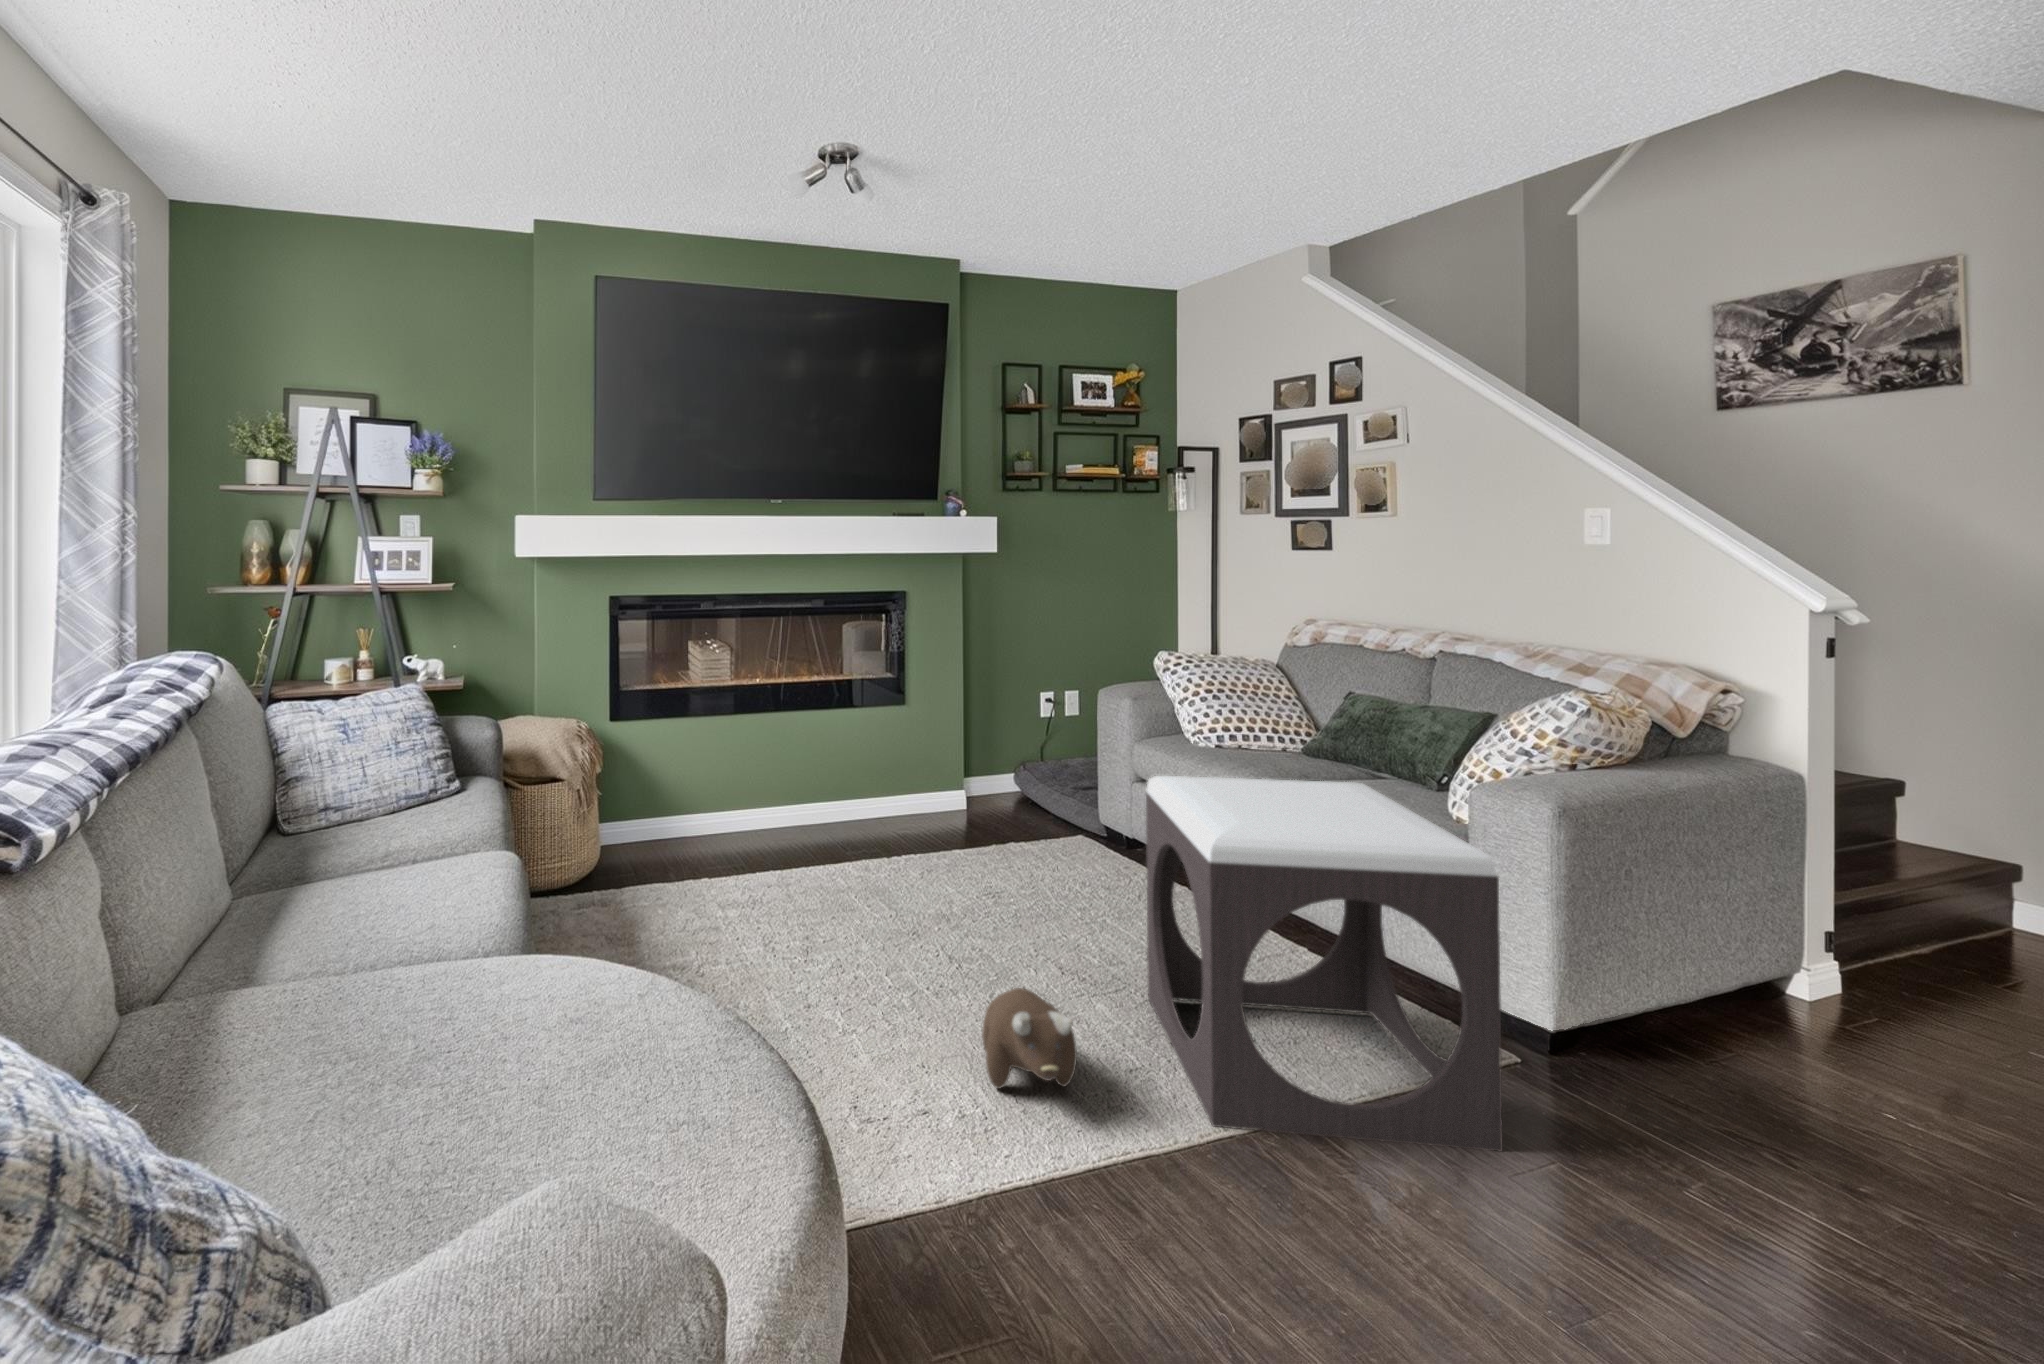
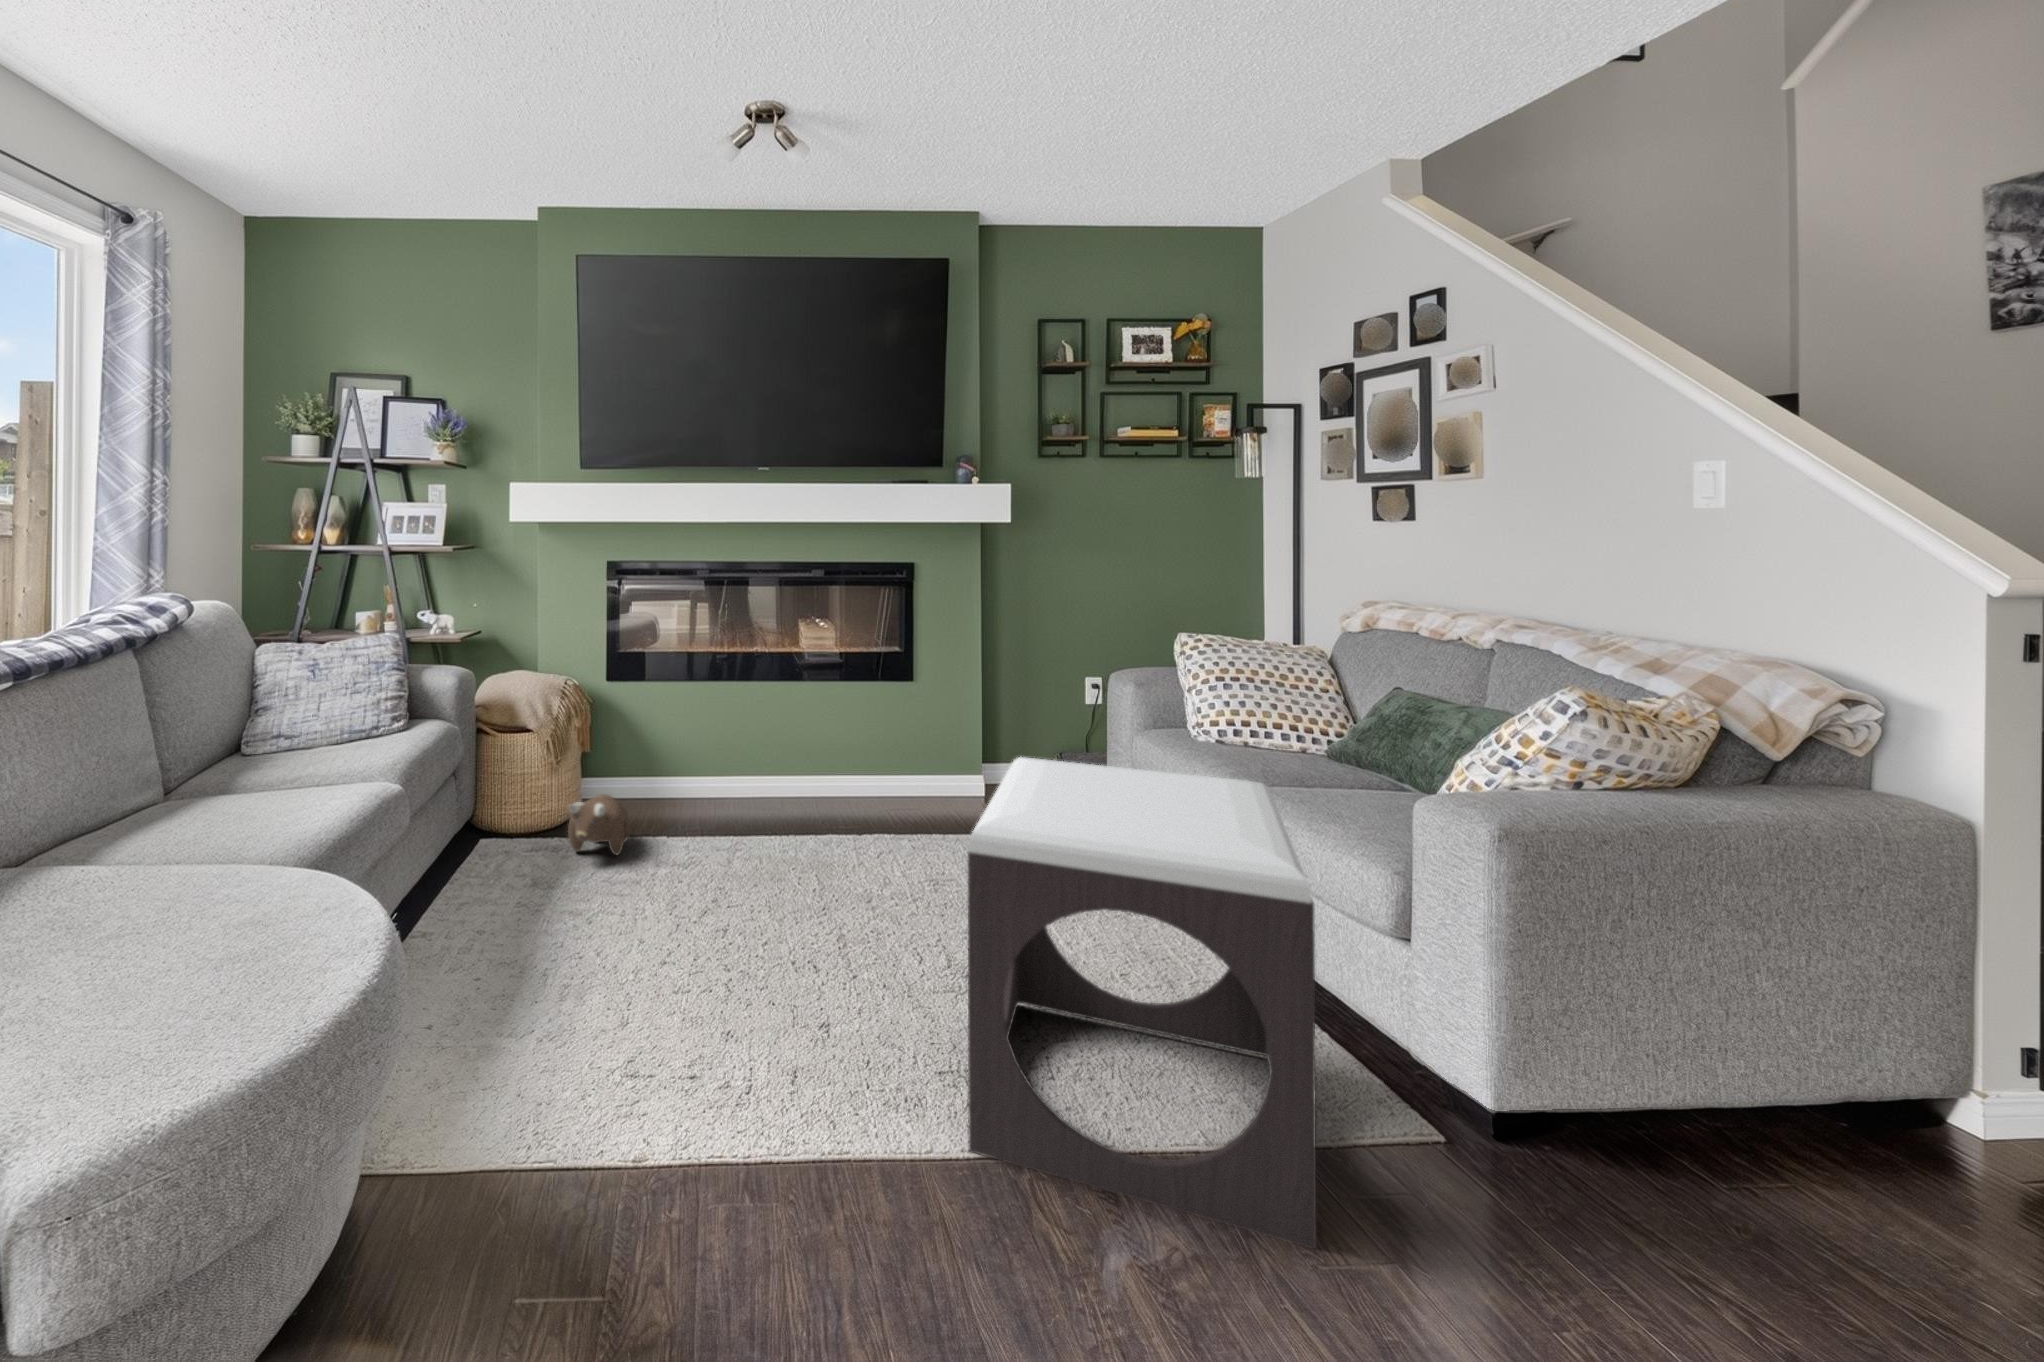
plush toy: present [982,988,1077,1088] -> present [568,794,630,855]

